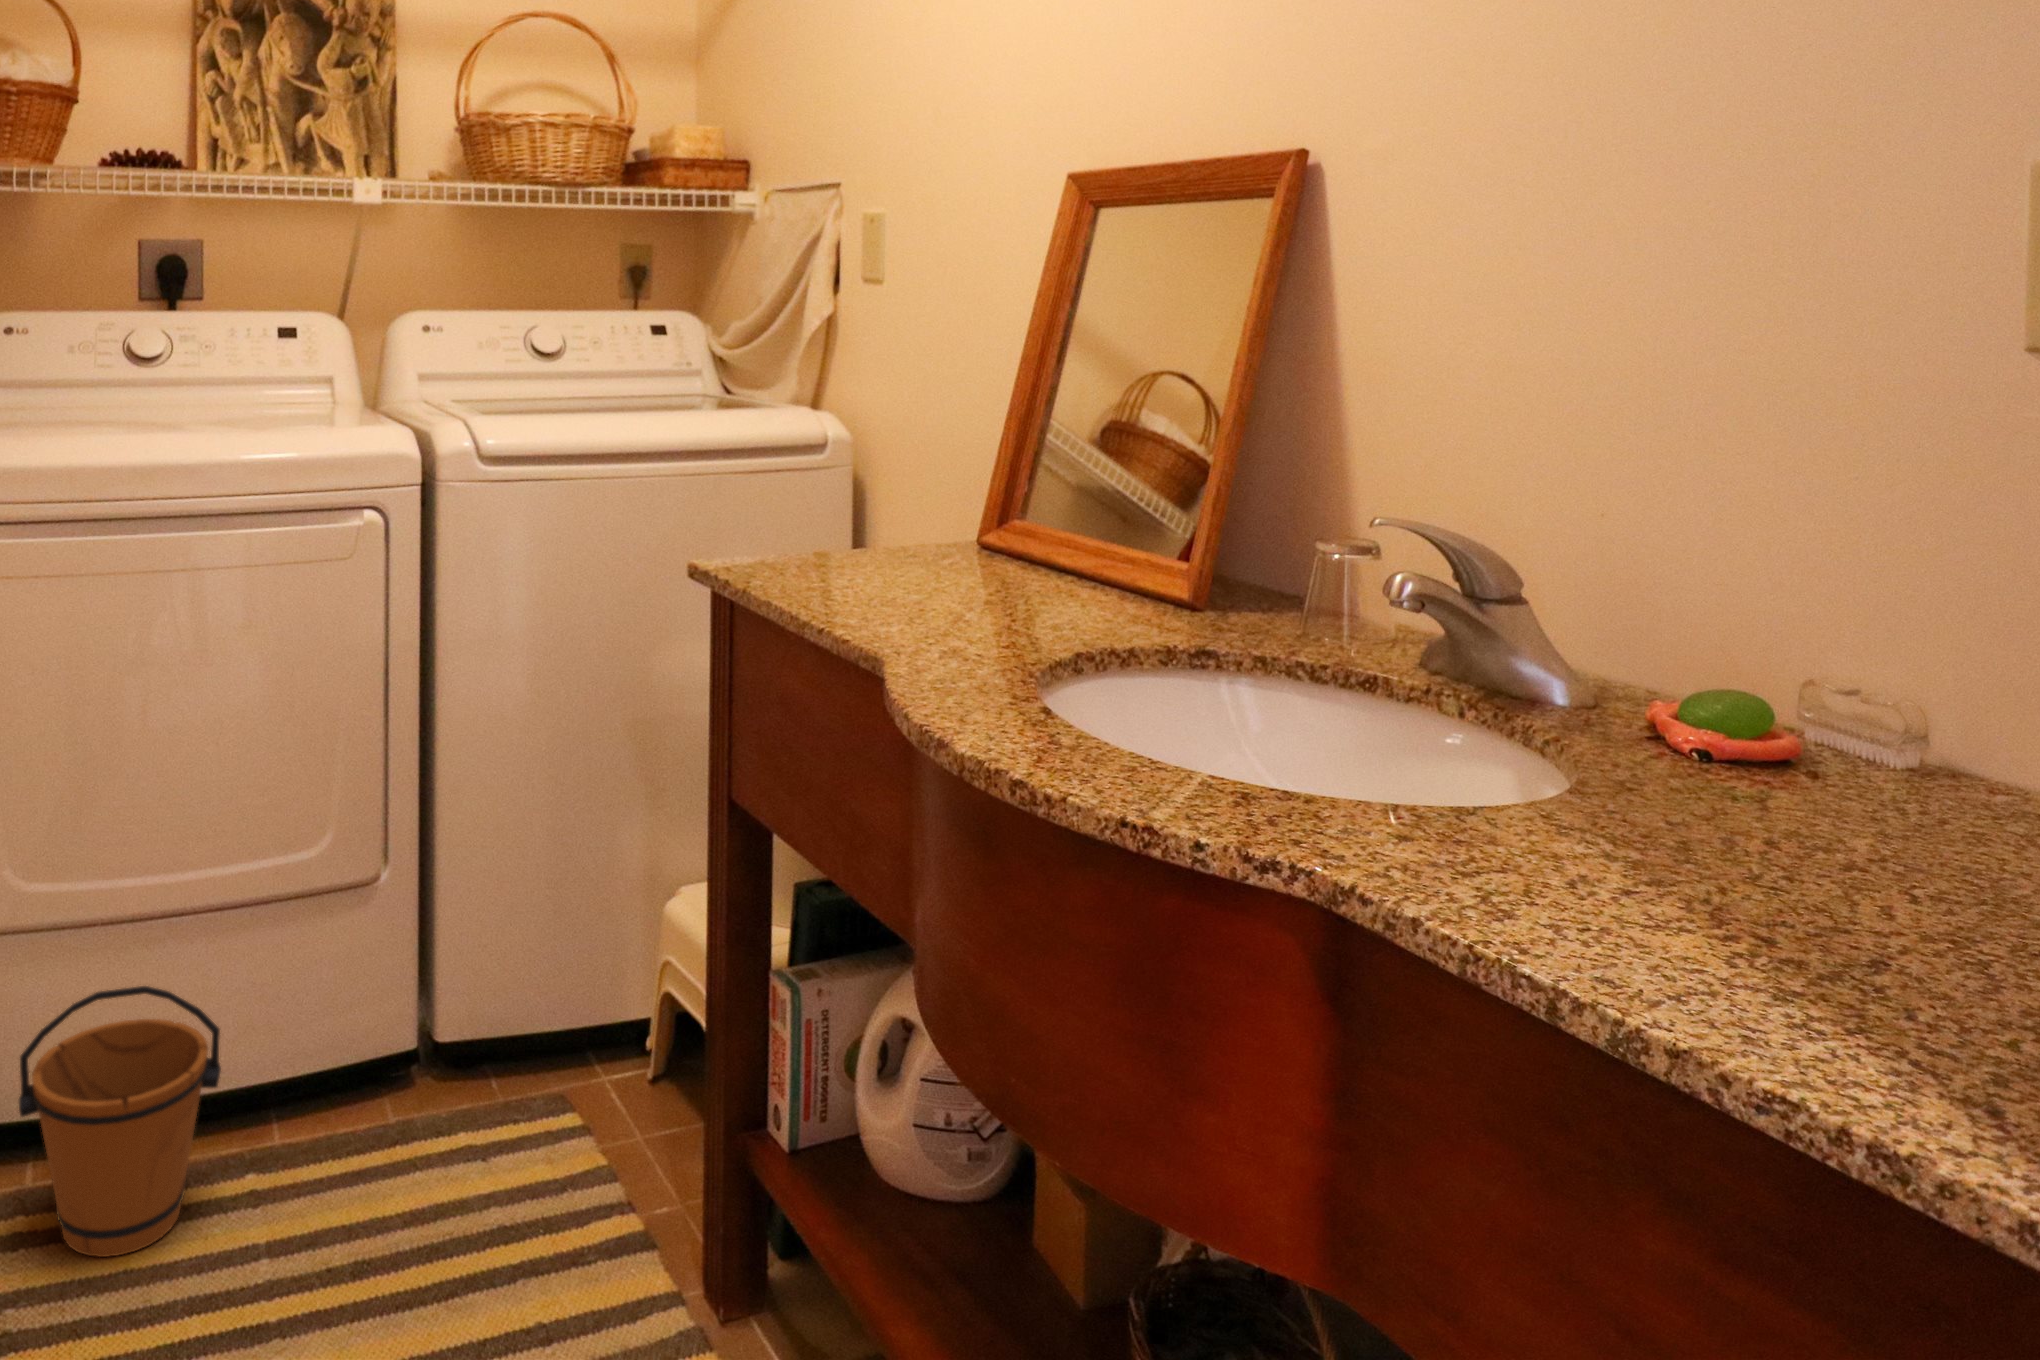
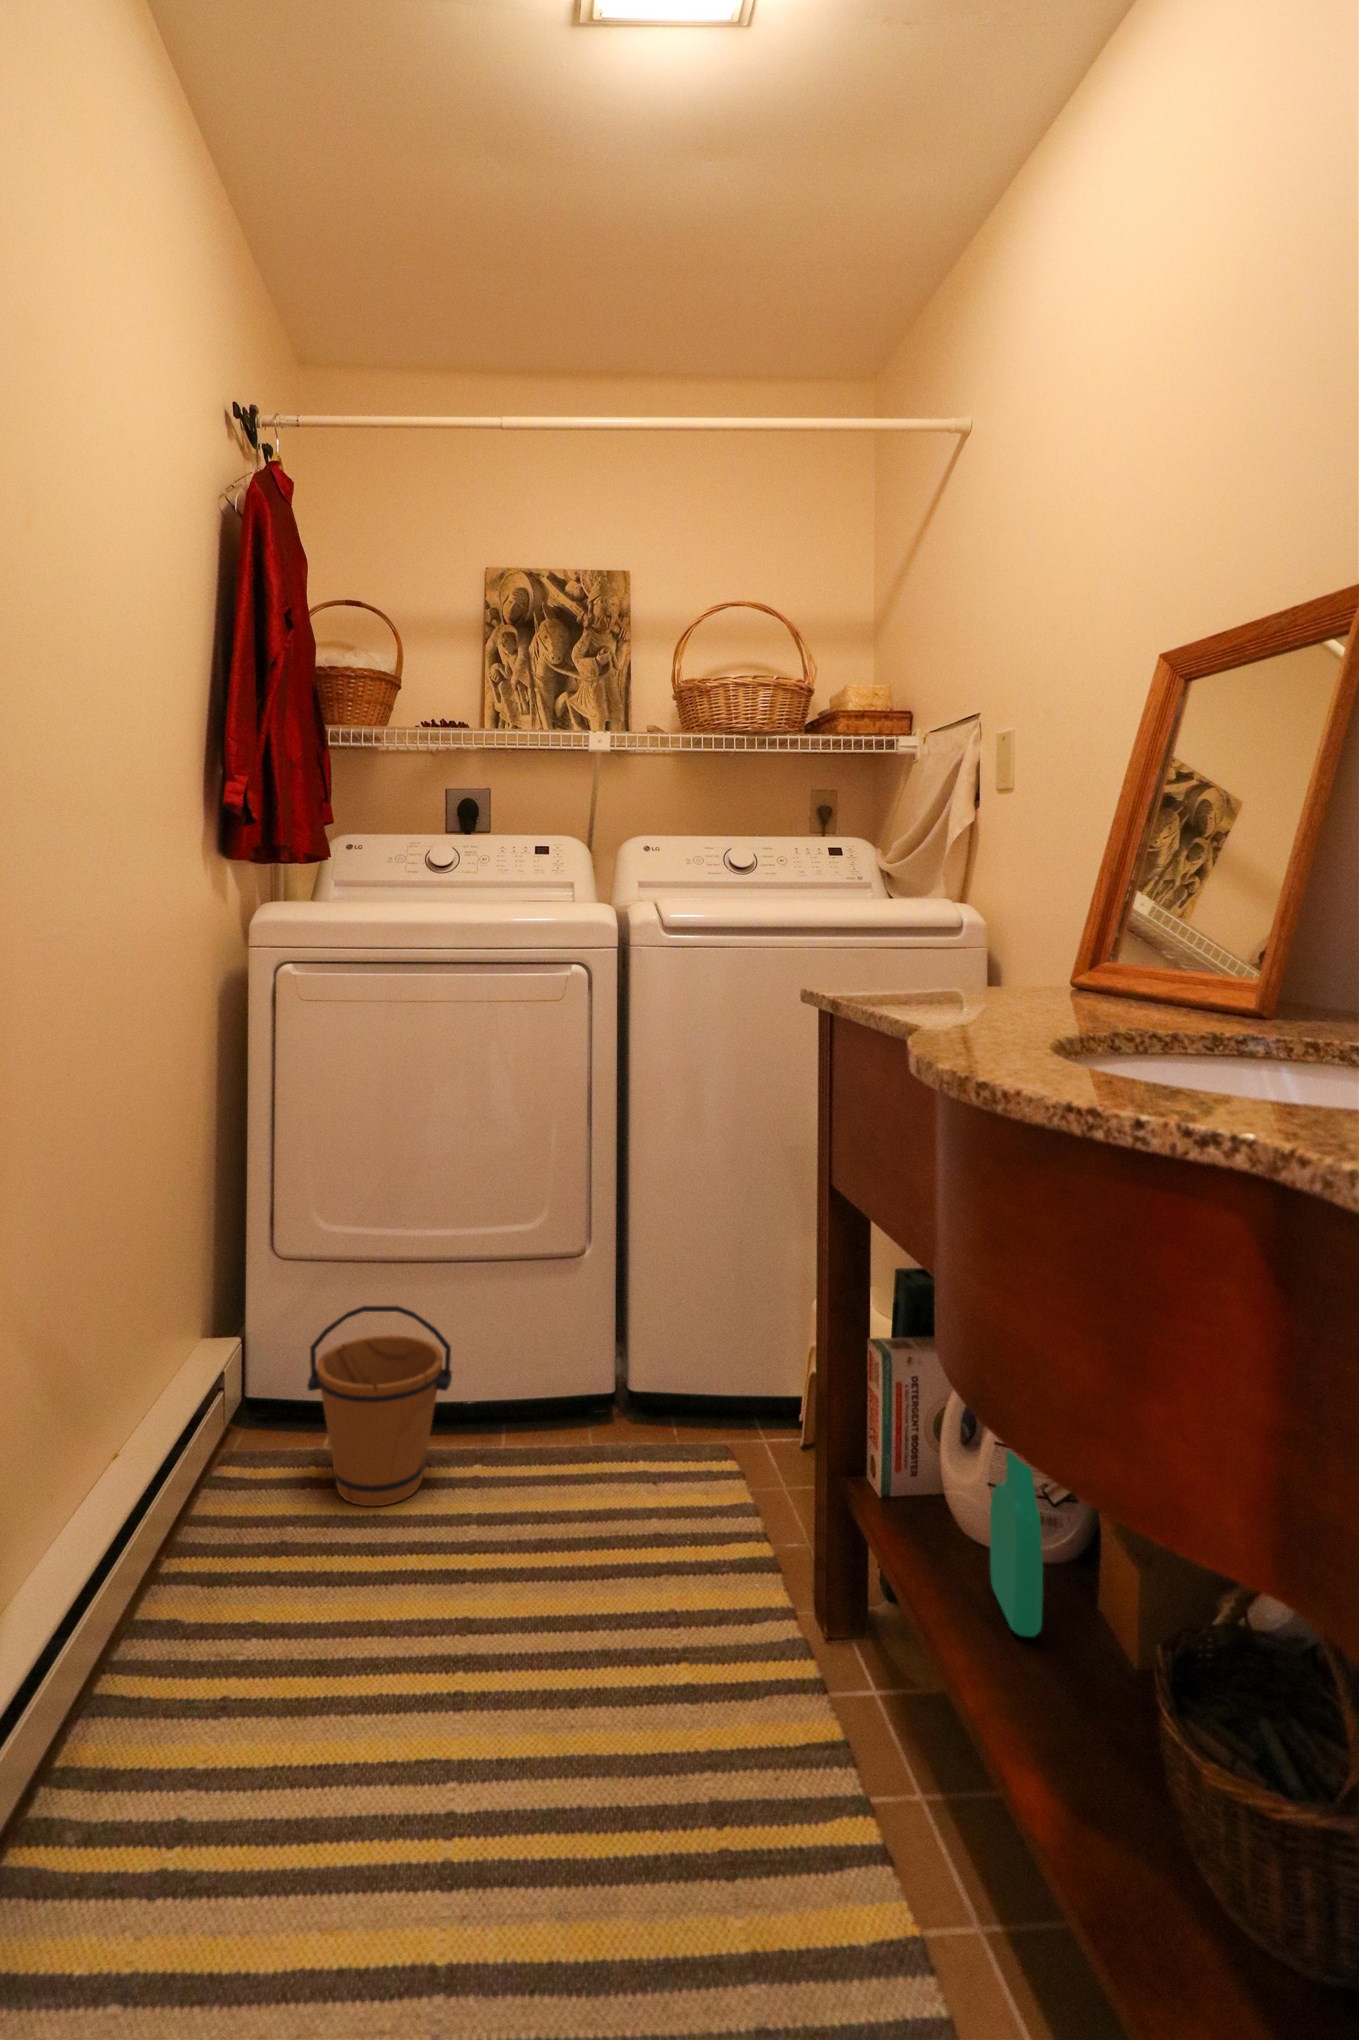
spray bottle: none [922,1009,987,1297] -> present [990,1450,1043,1637]

